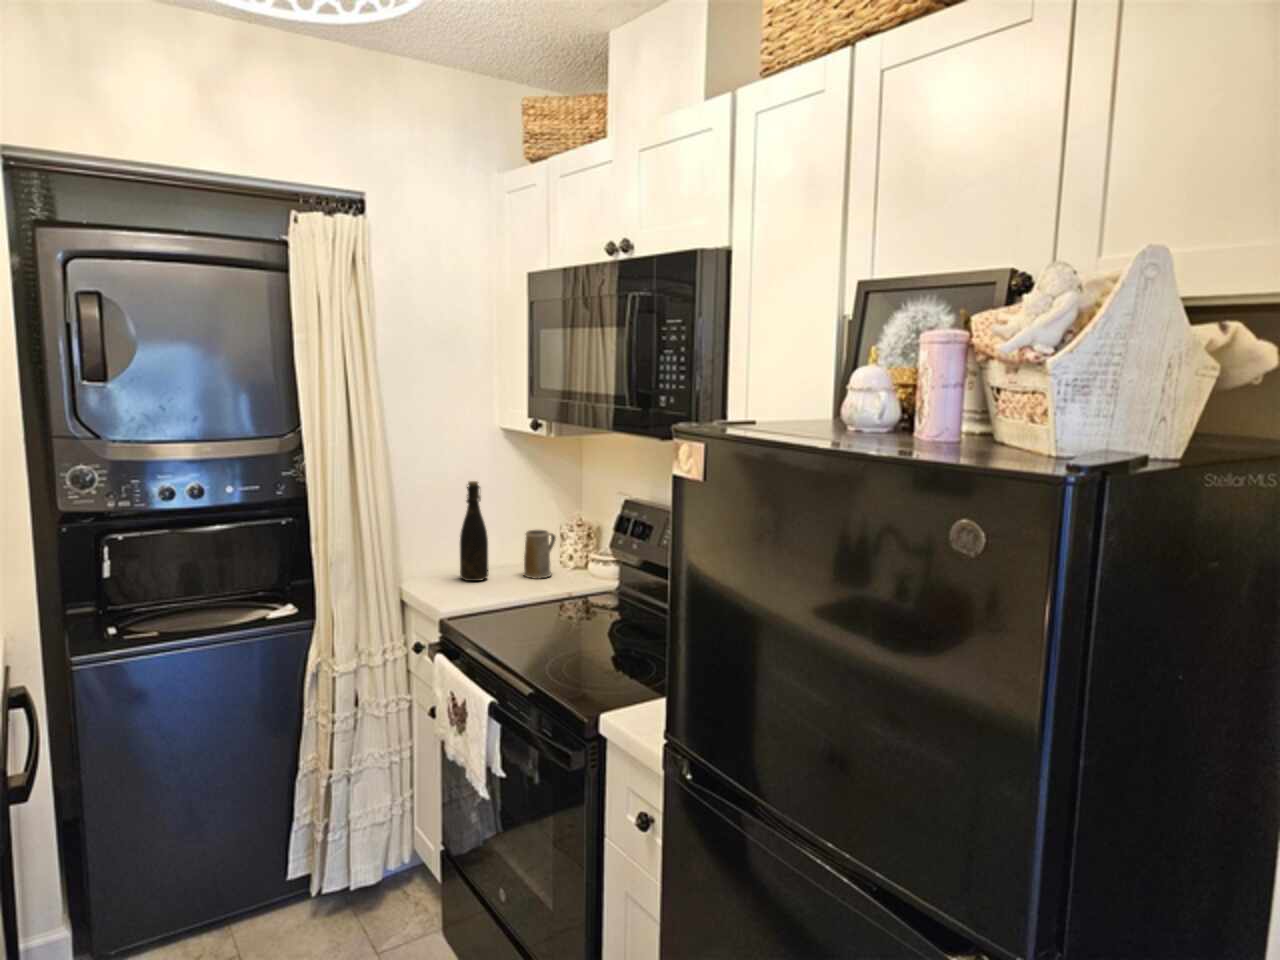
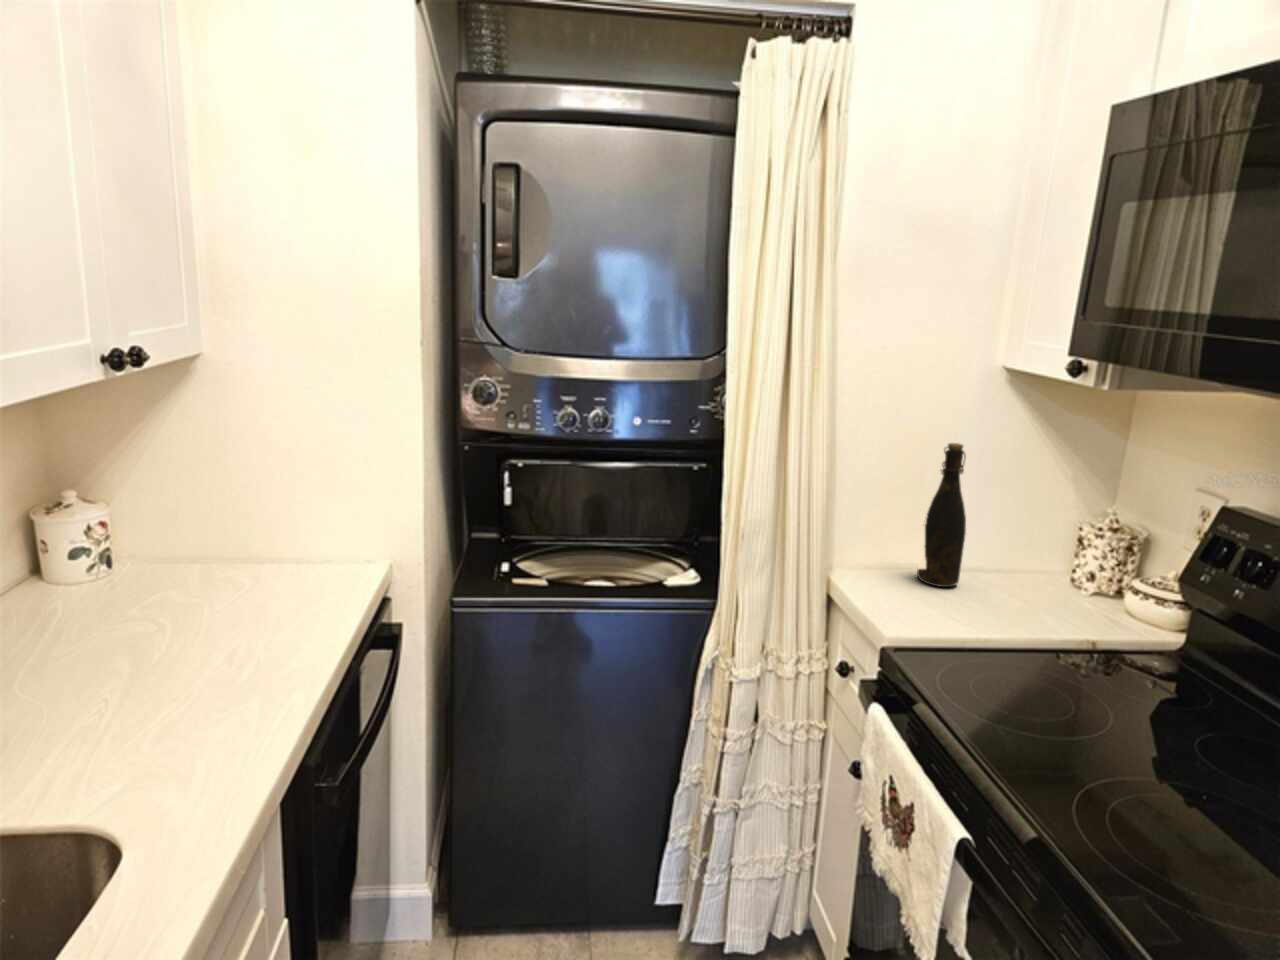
mug: present [523,530,556,579] -> none [1011,525,1073,600]

